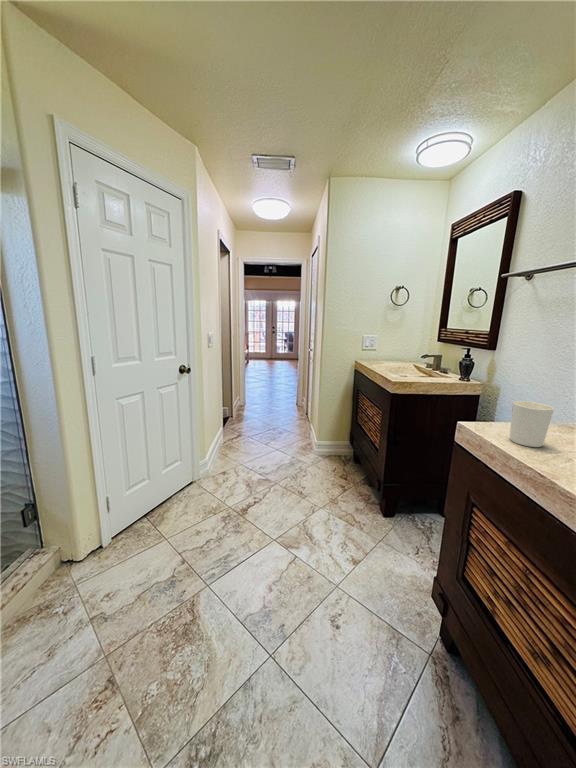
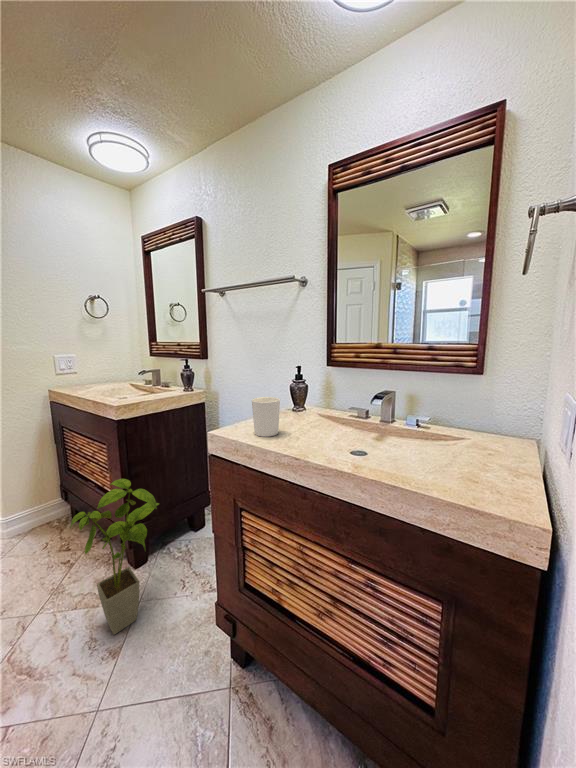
house plant: none [347,439,411,550] -> present [70,479,159,635]

